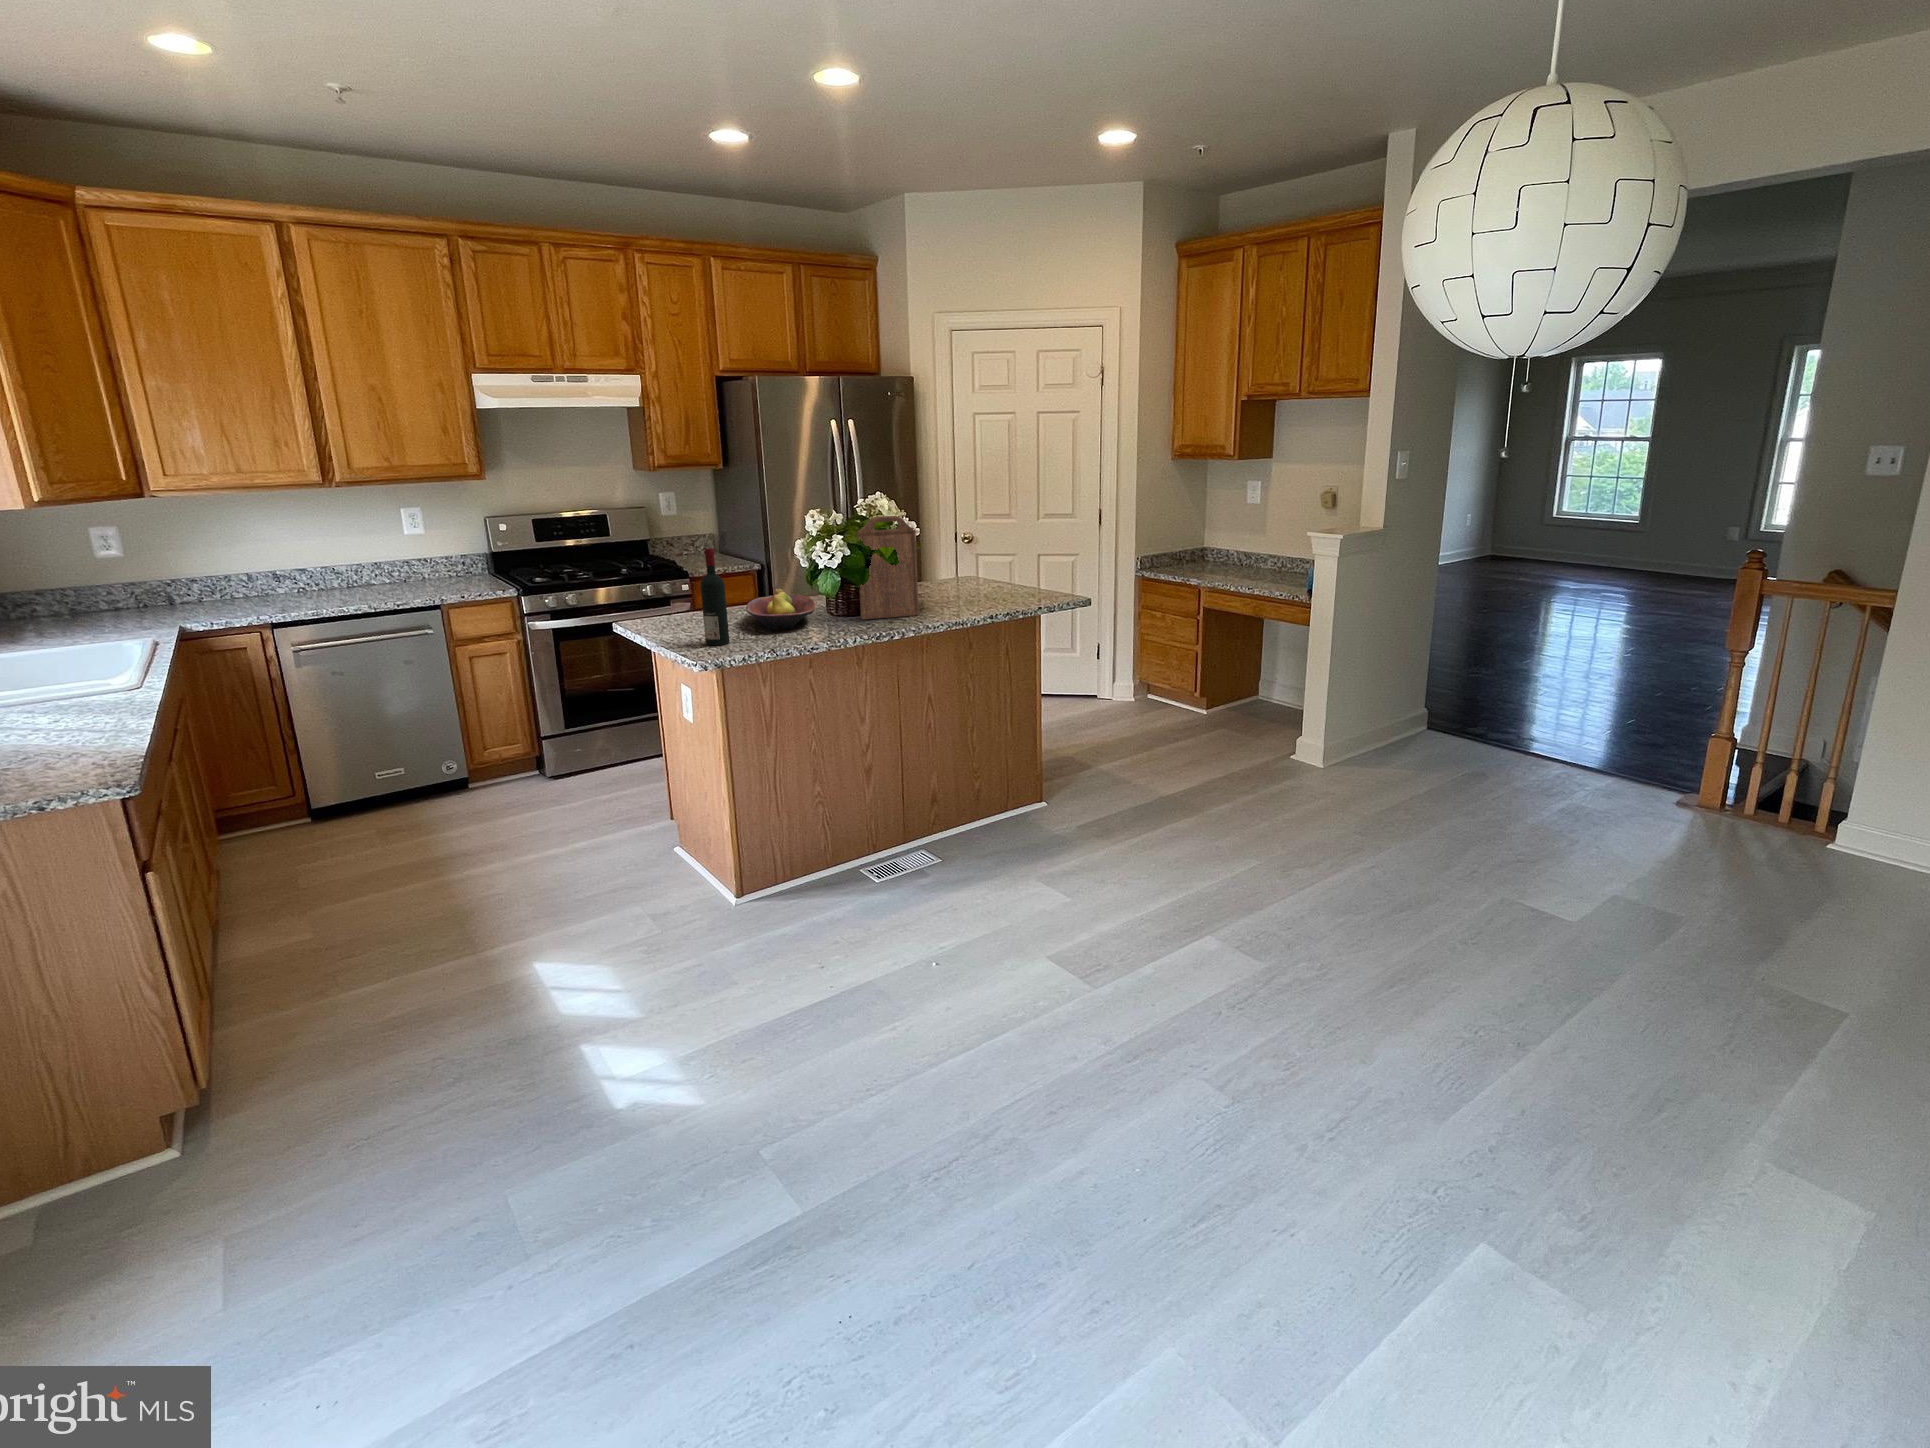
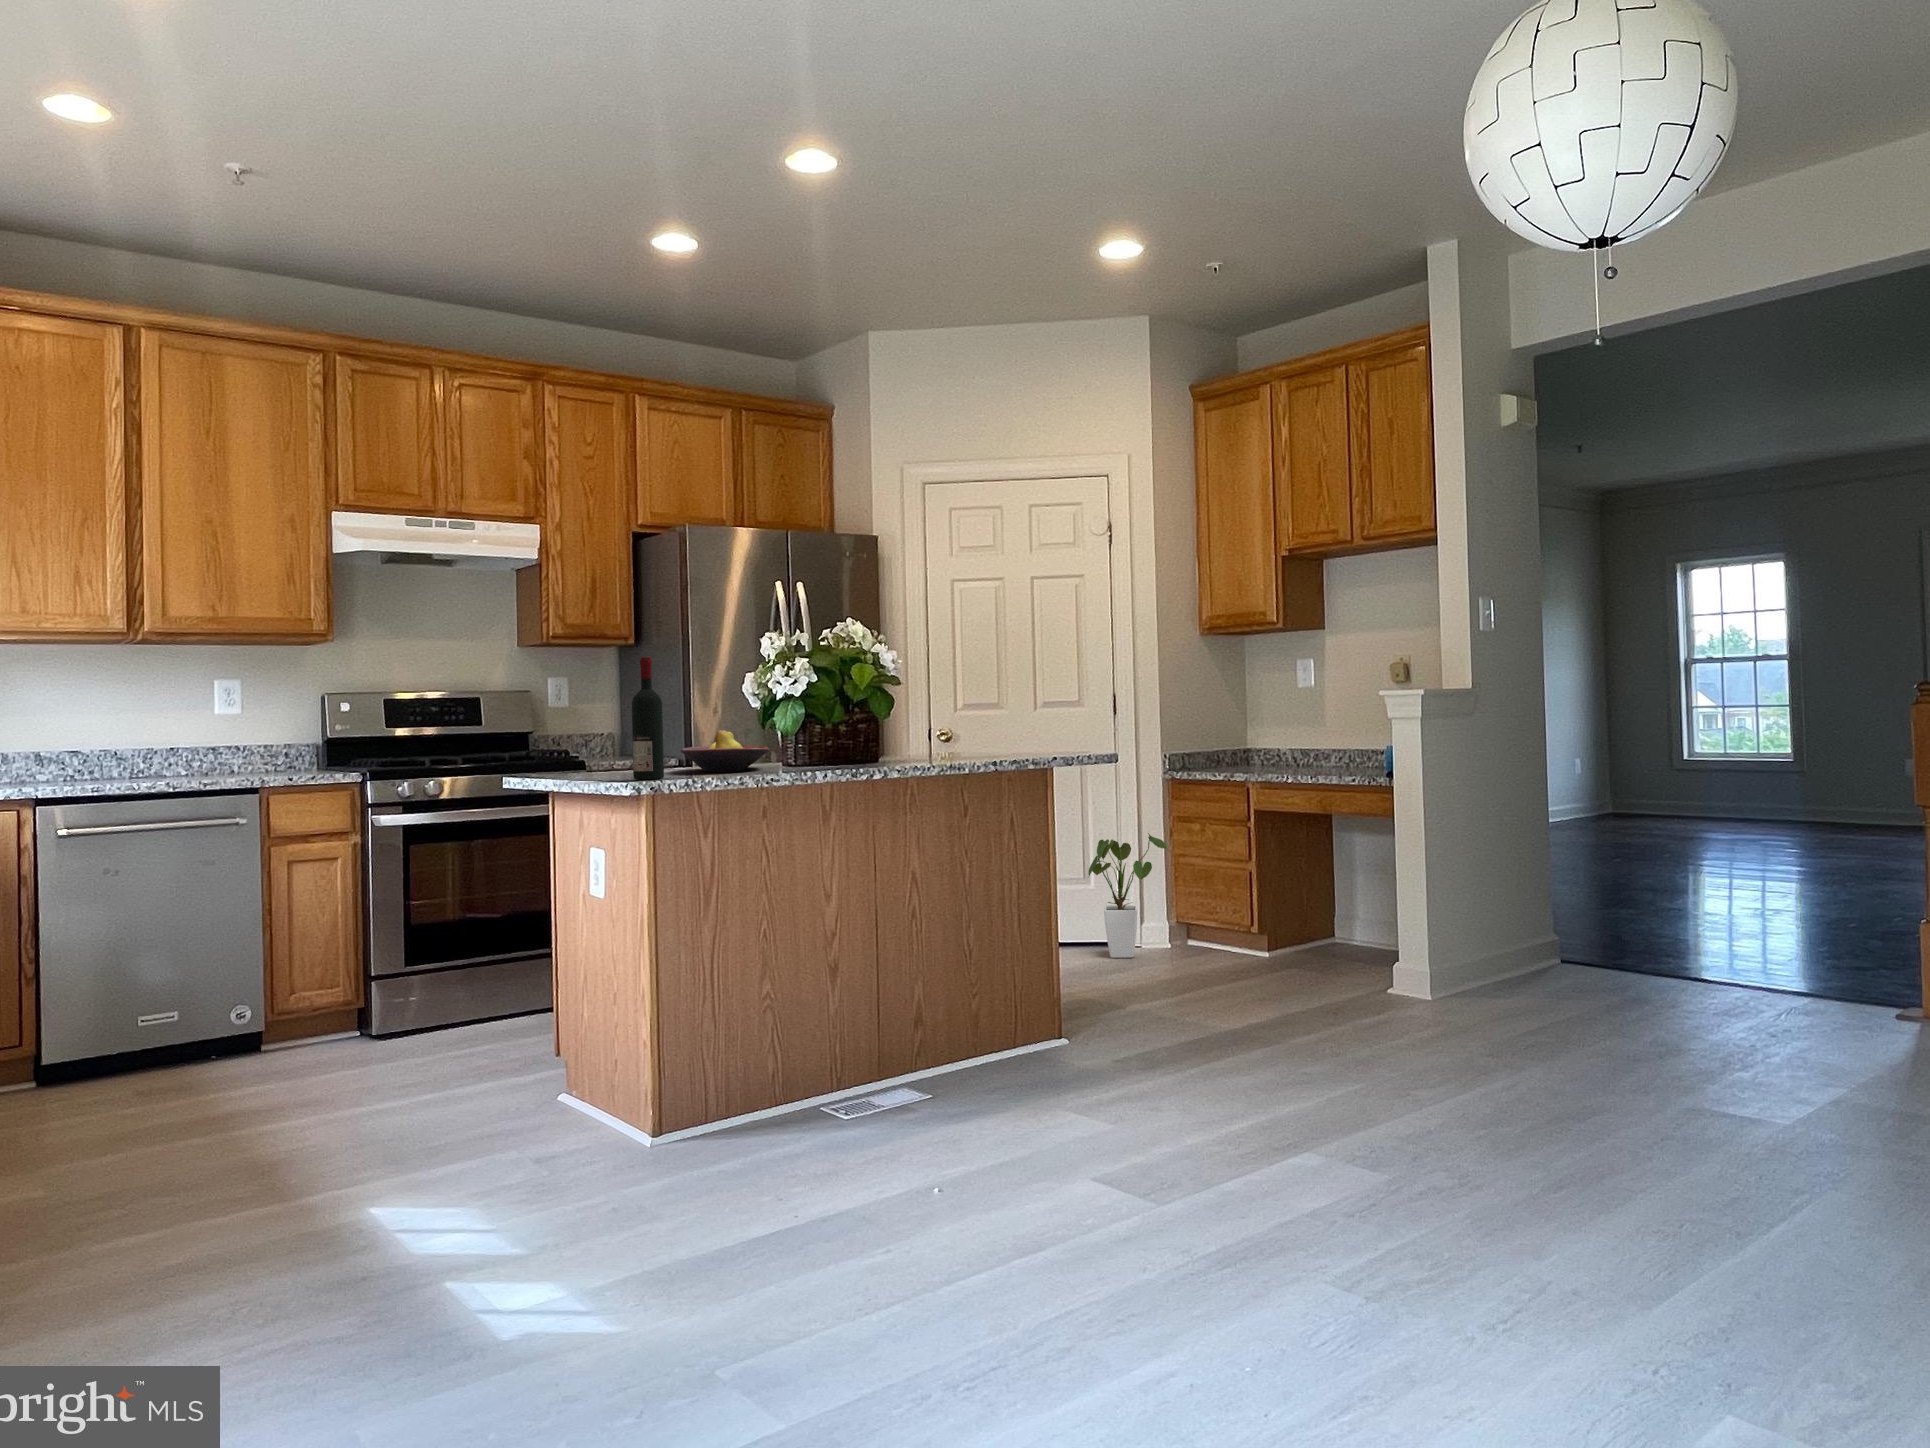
cutting board: present [857,516,918,619] -> none [825,635,901,765]
house plant: none [1073,617,1136,711] -> present [1088,833,1168,958]

